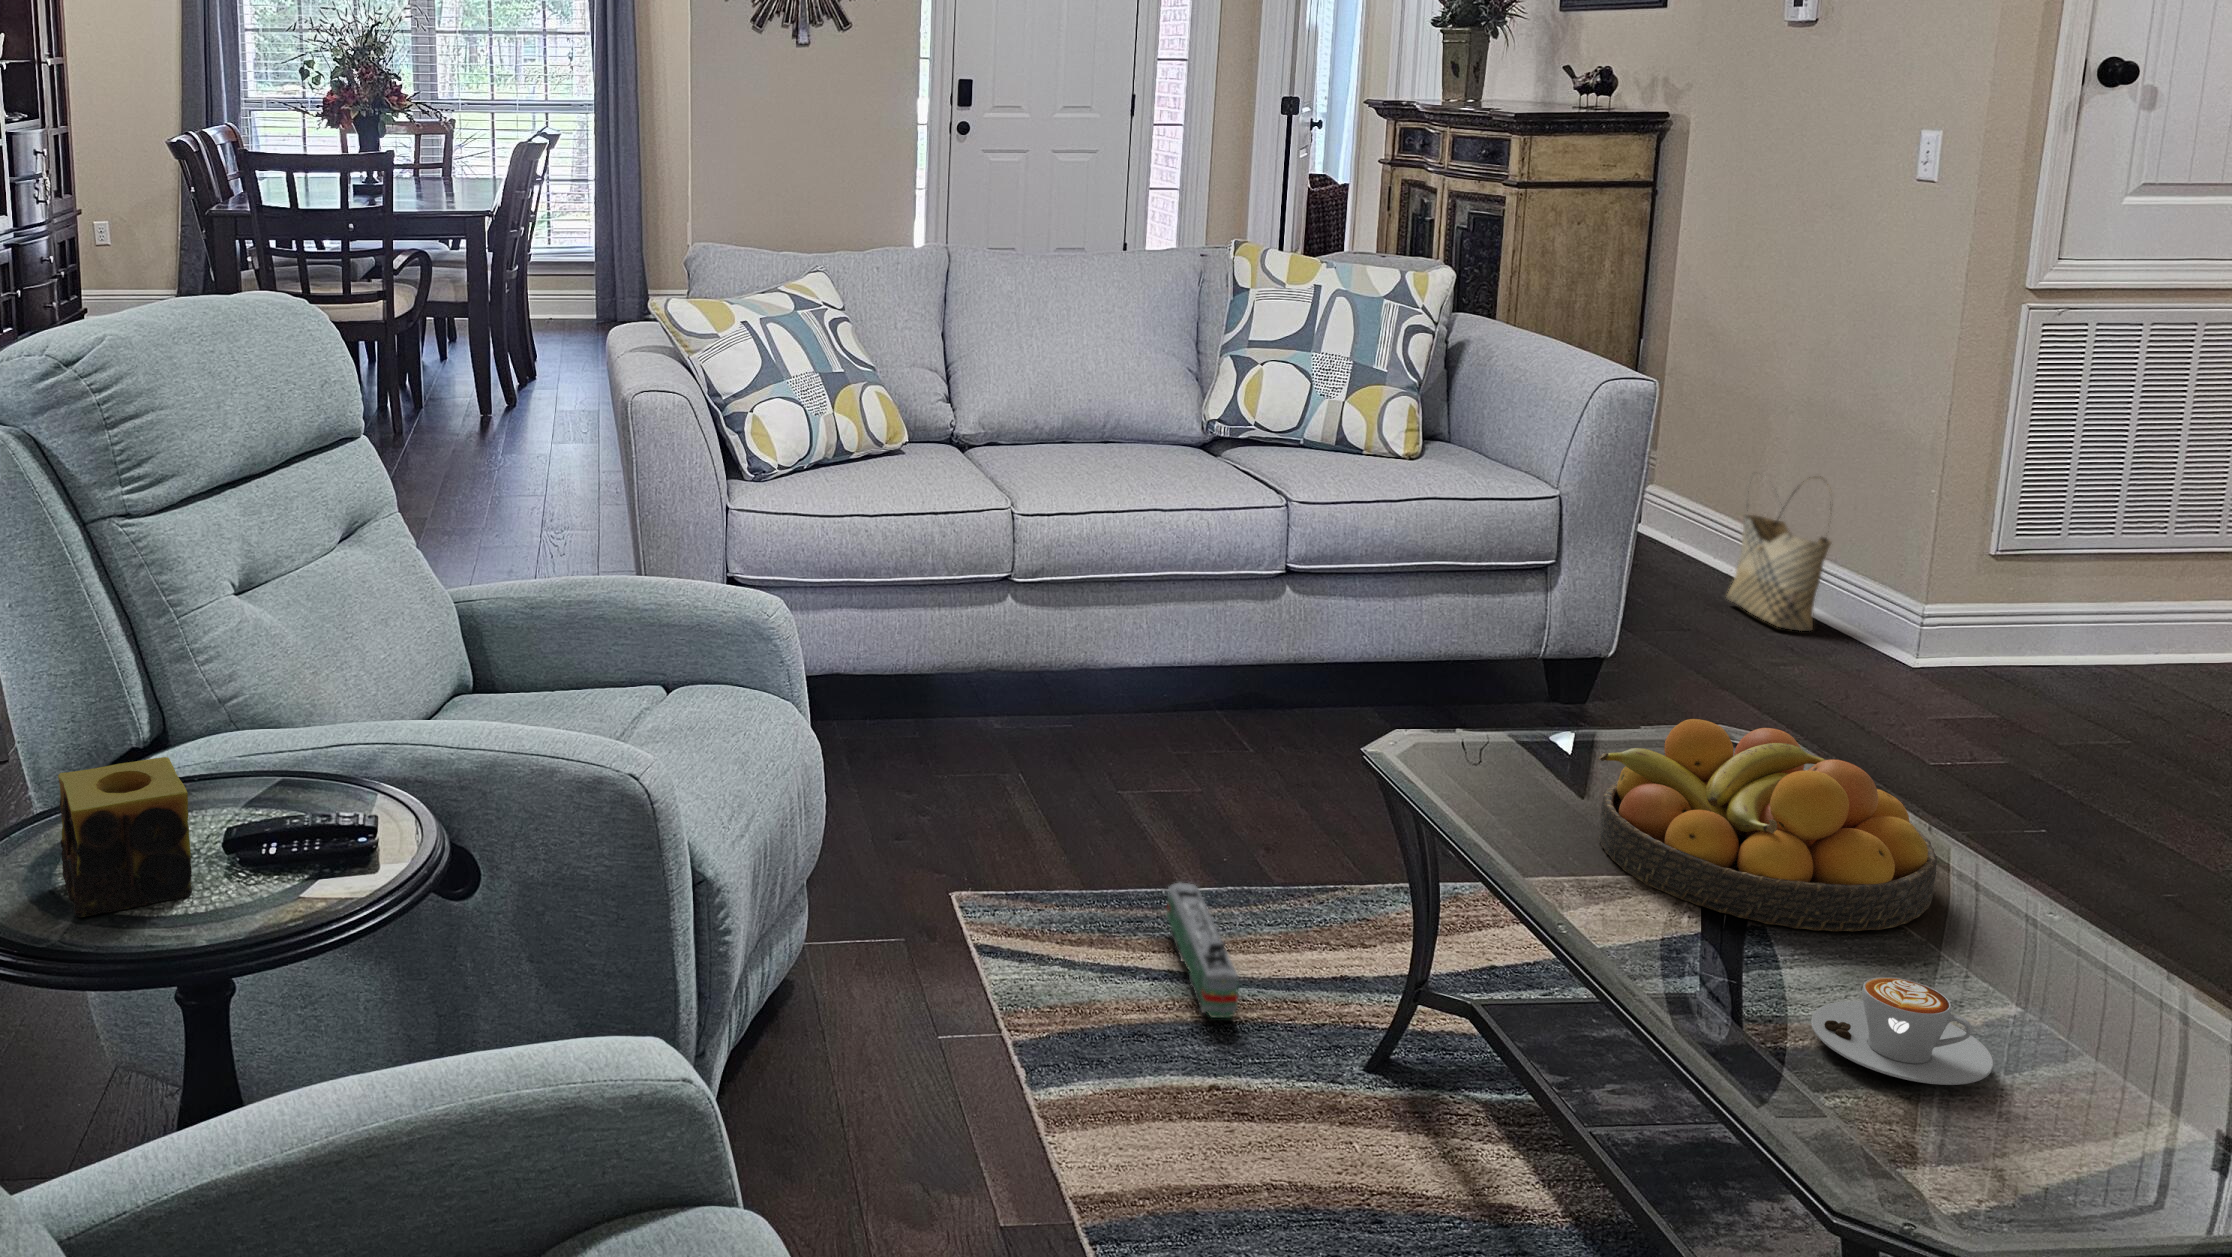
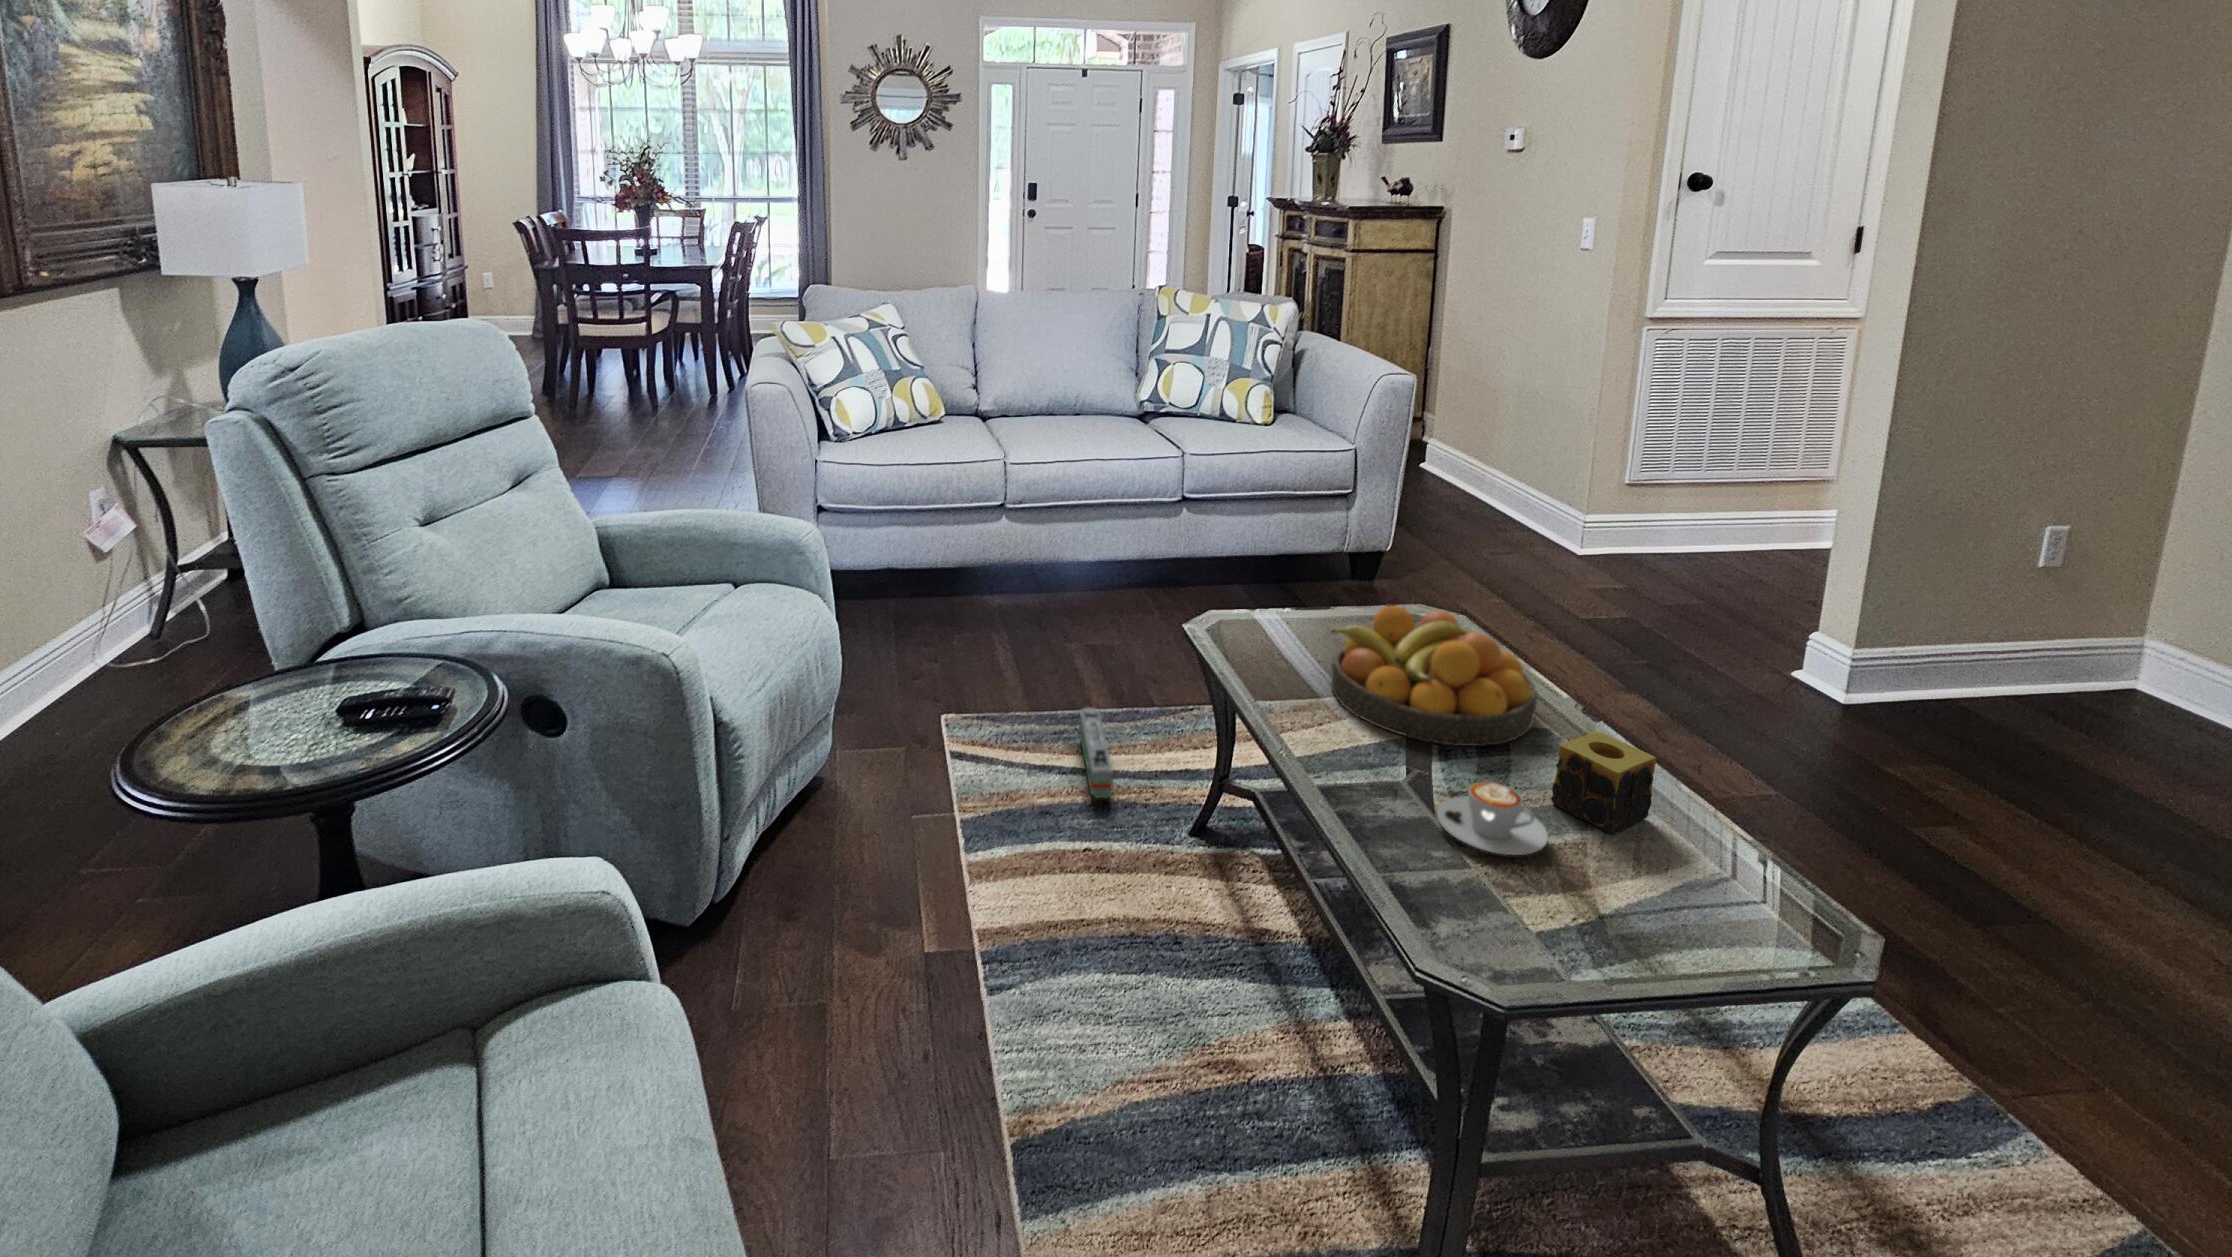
woven basket: present [1727,476,1831,631] -> none [1469,435,1532,535]
candle: present [58,757,192,917] -> present [1551,731,1656,834]

